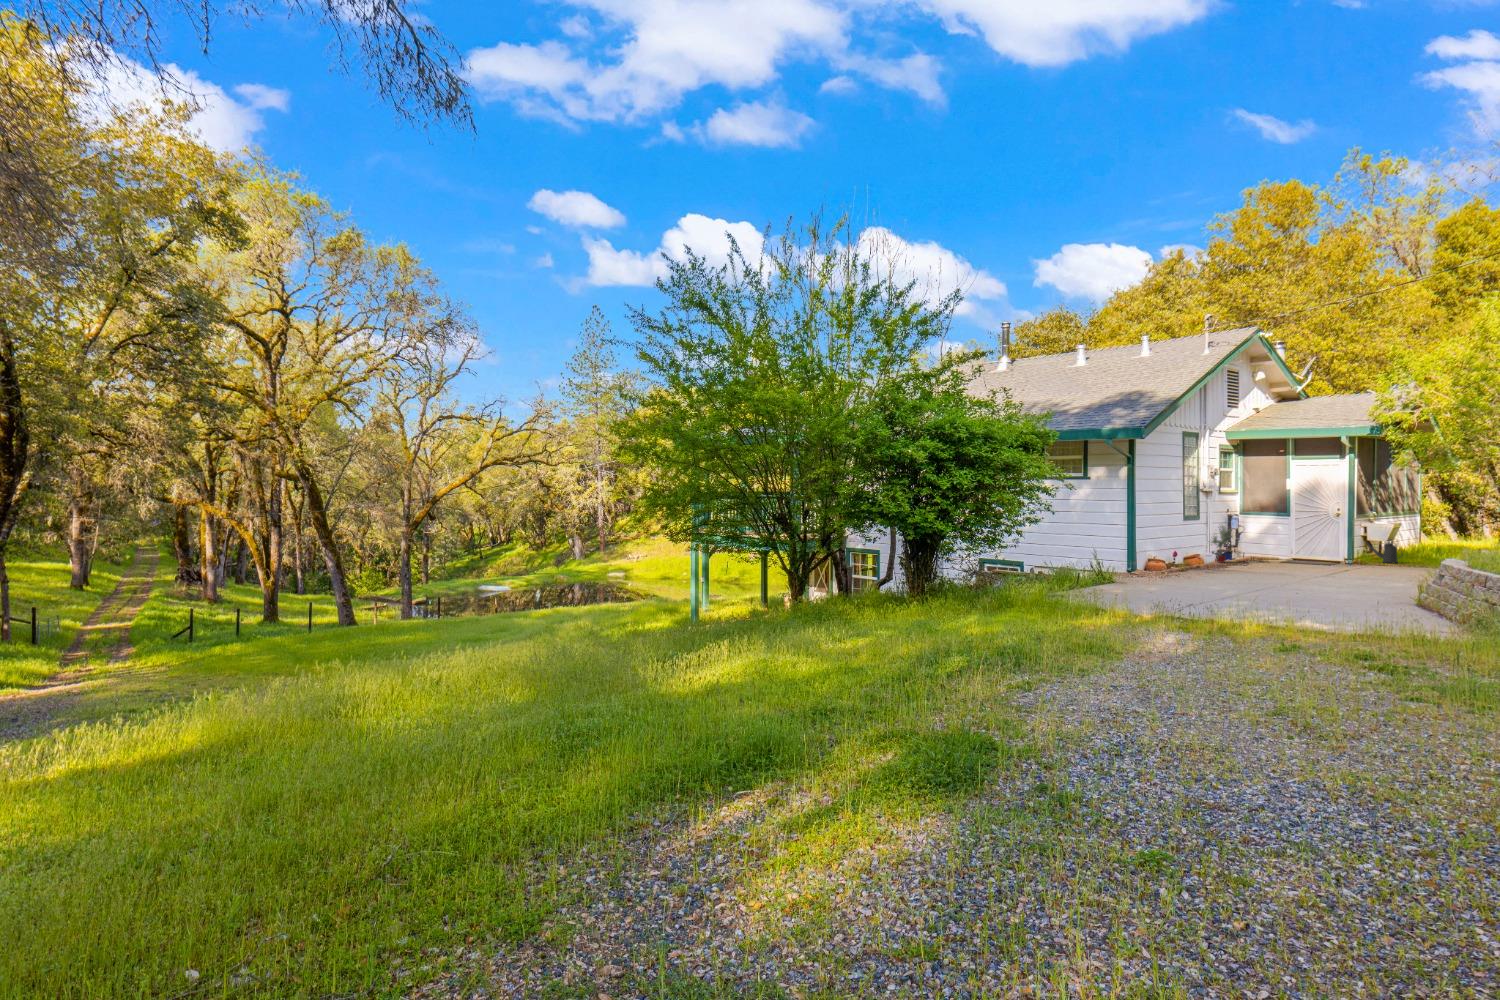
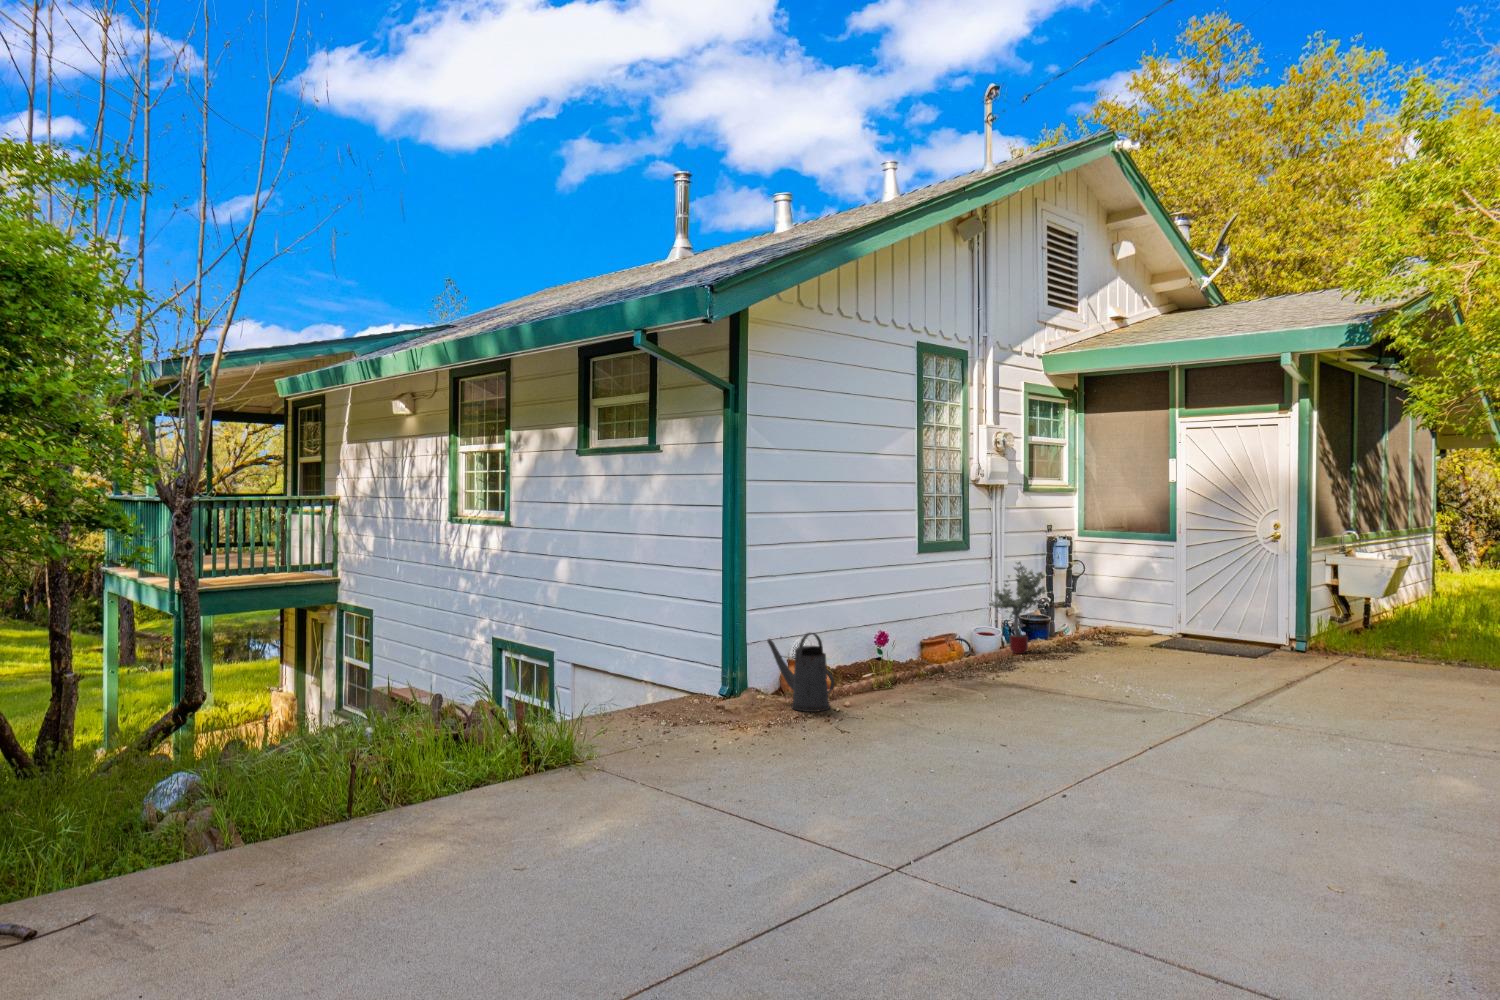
watering can: present [1366,539,1398,563] -> present [767,633,834,712]

